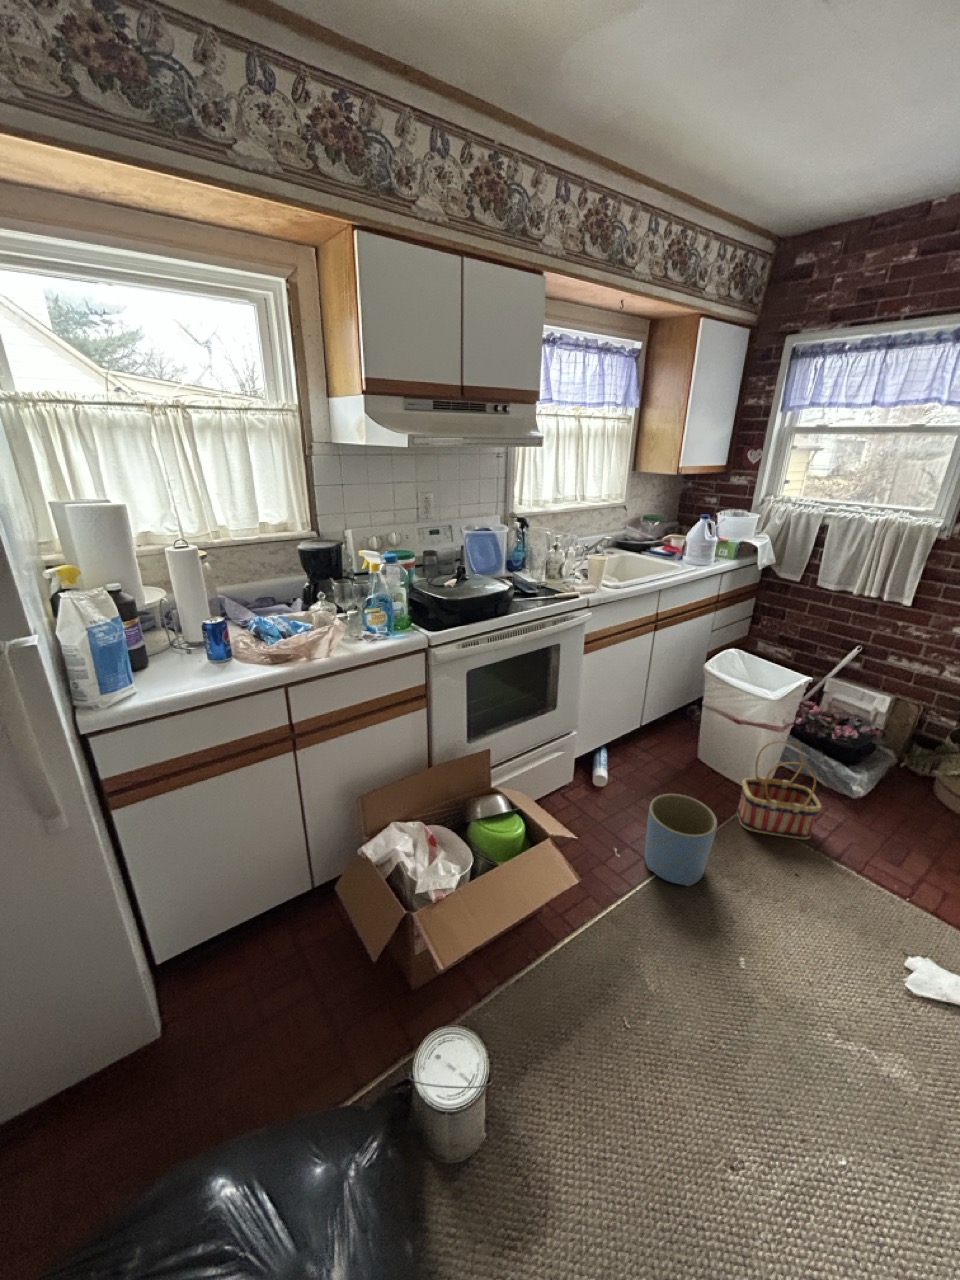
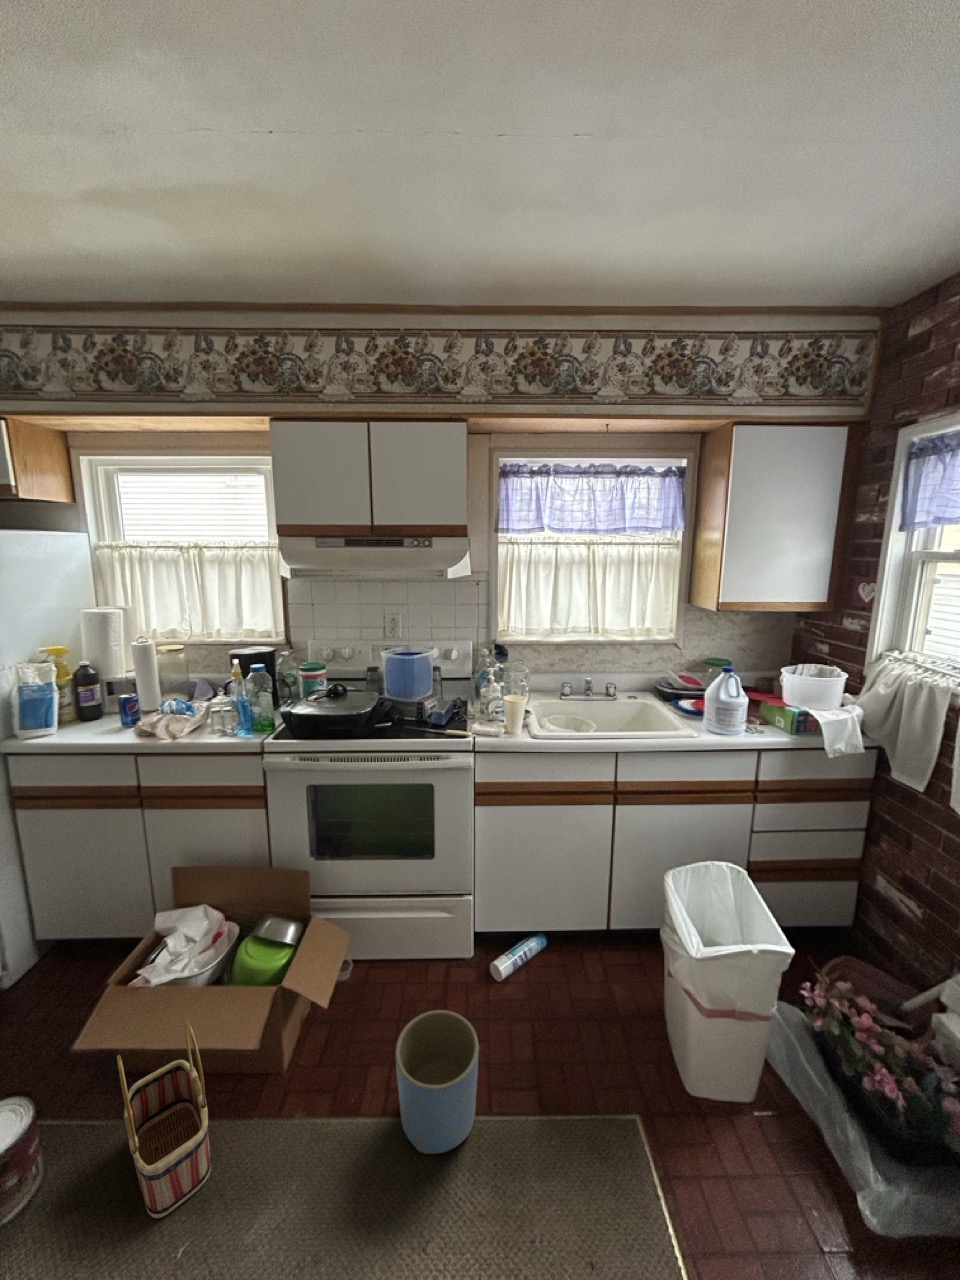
basket: present [737,741,822,839] -> present [117,1021,211,1218]

